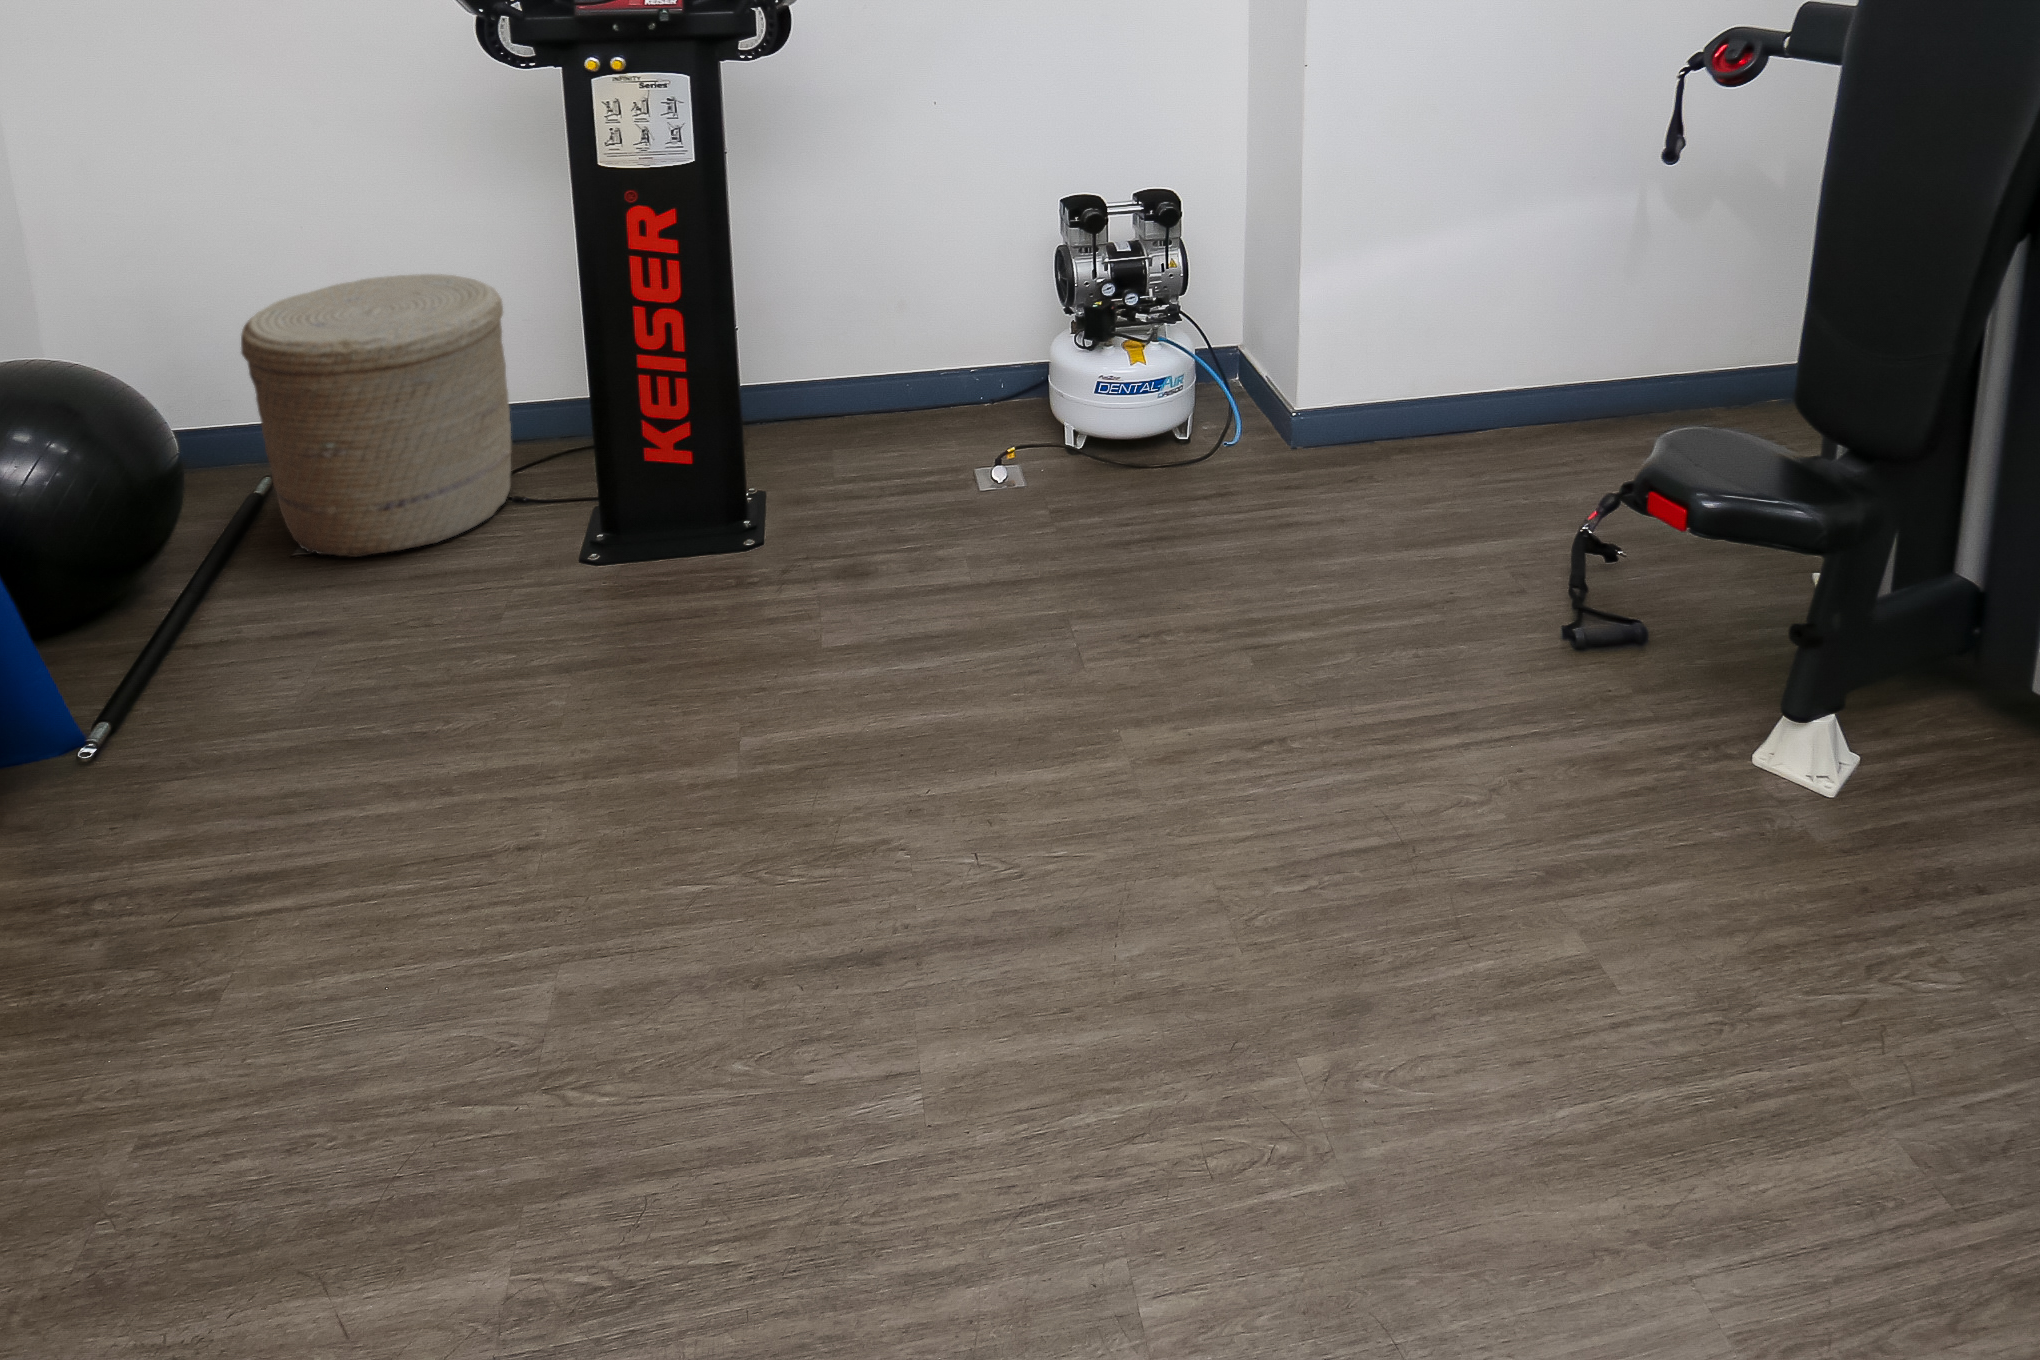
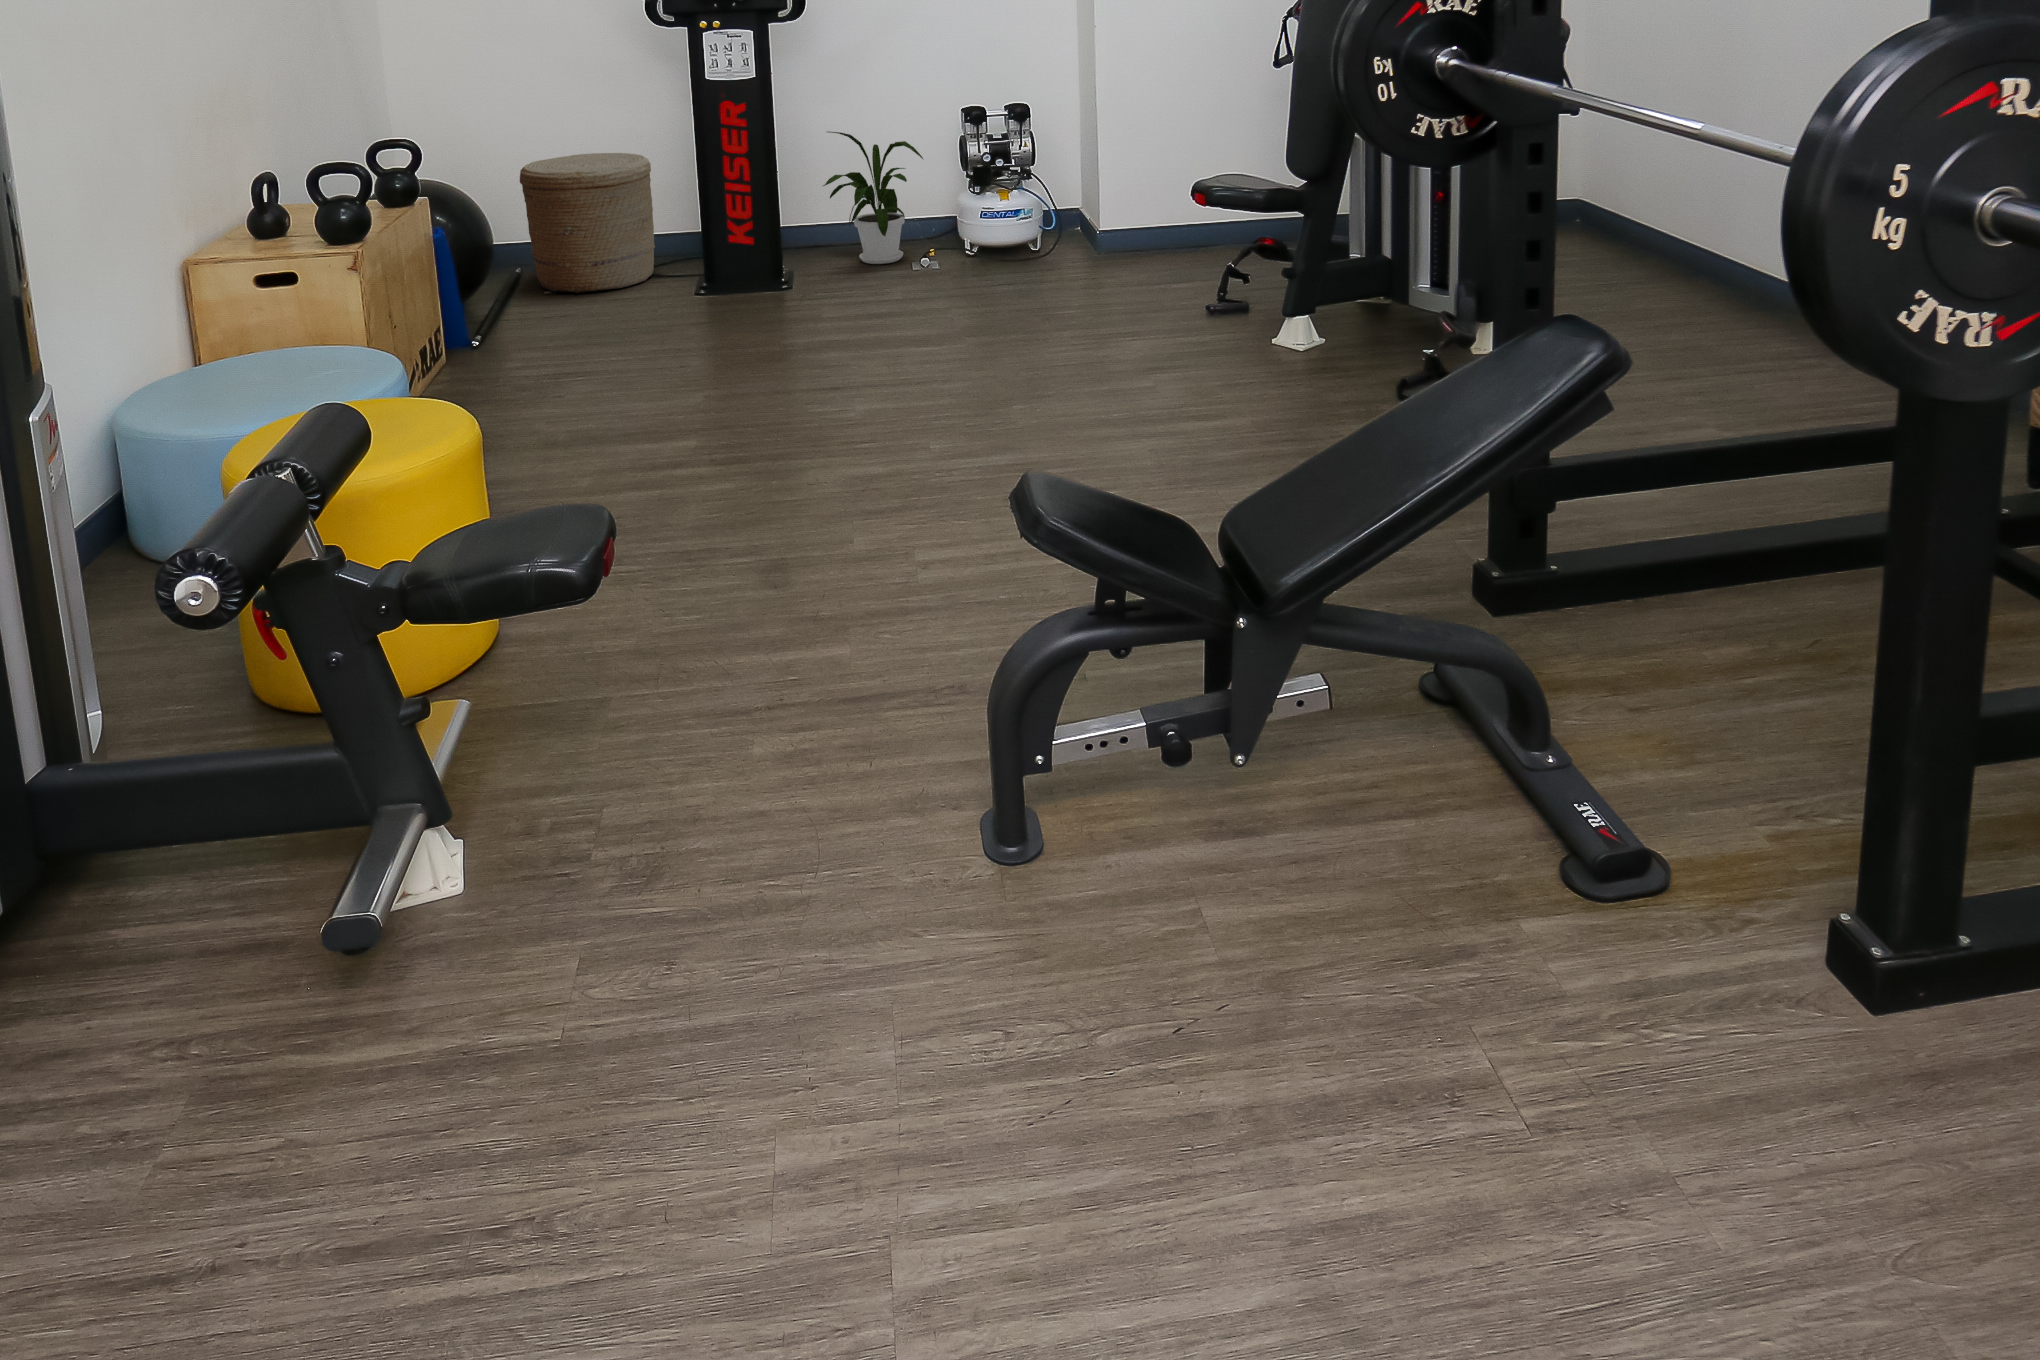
house plant: none [817,245,999,474] -> present [823,132,923,264]

